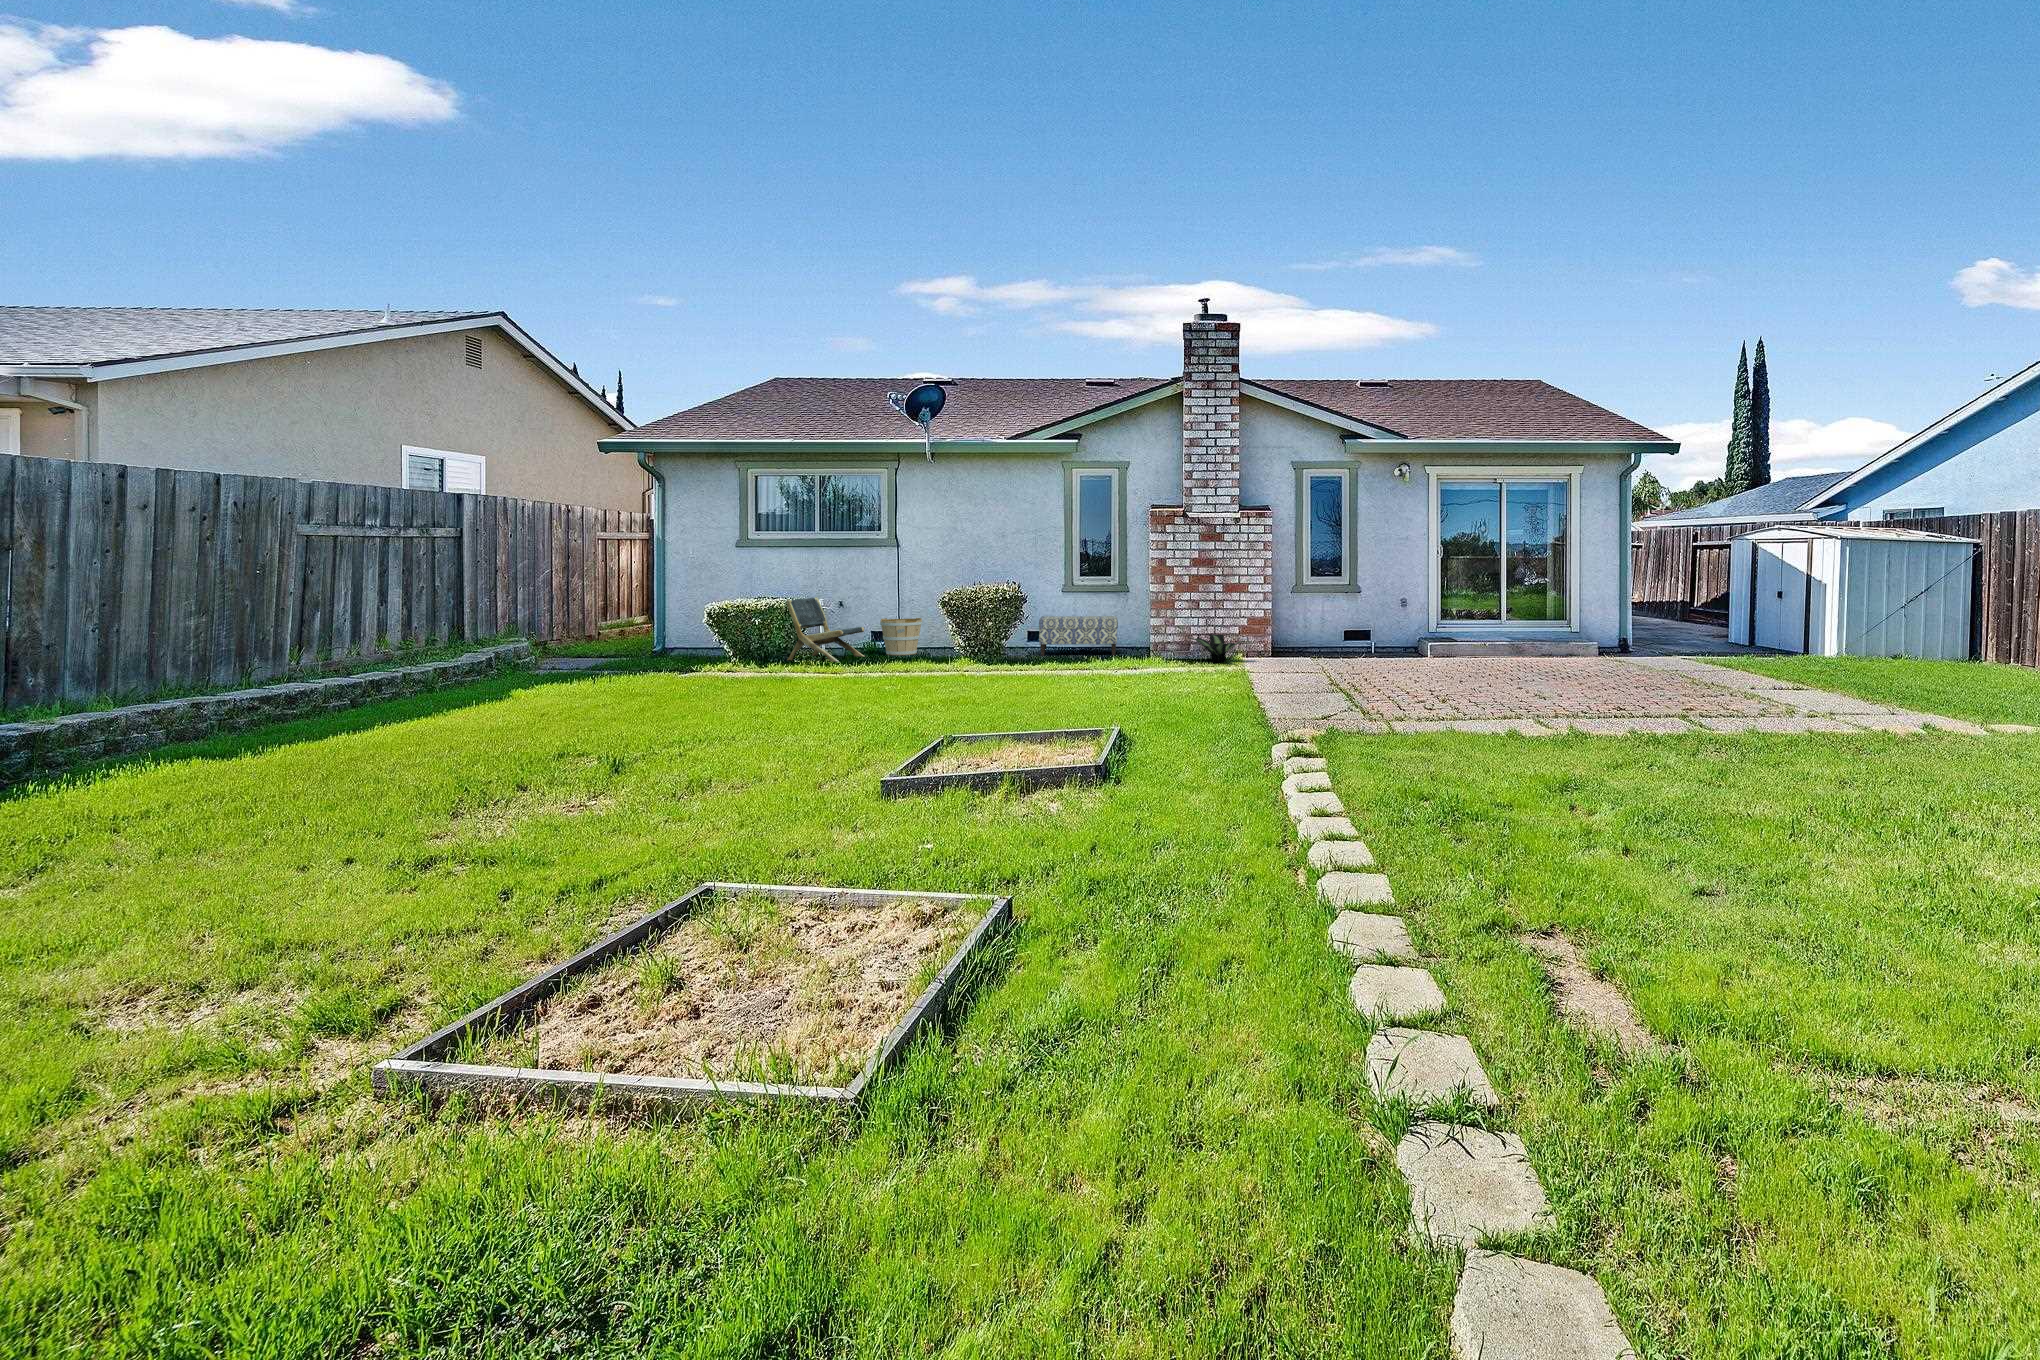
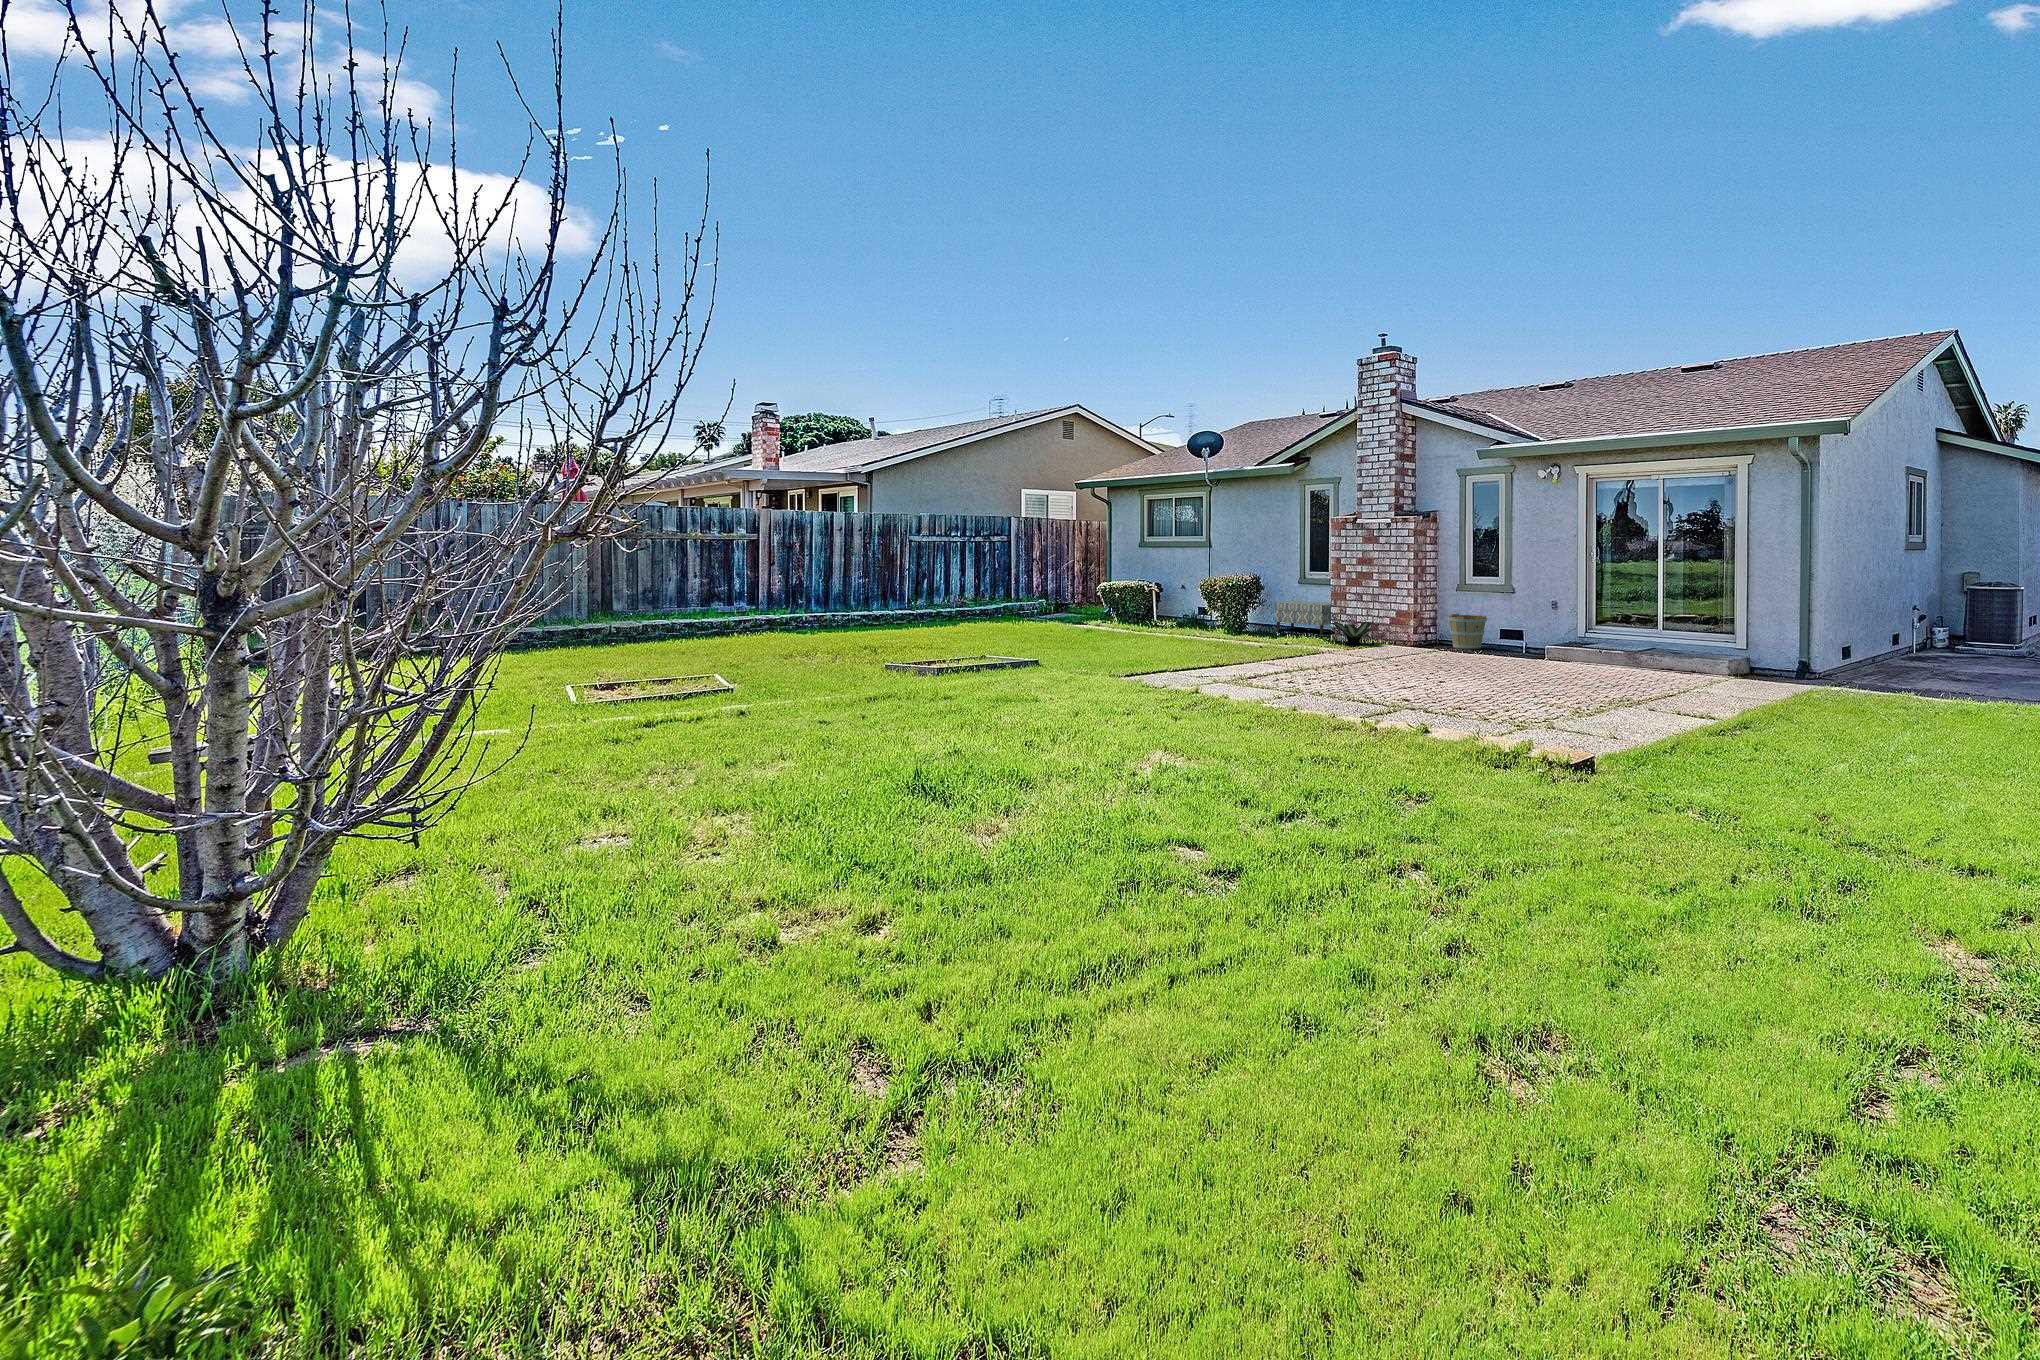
lounge chair: present [786,597,864,662] -> none [1141,580,1188,623]
wooden bucket: present [880,618,922,655] -> present [1448,614,1487,649]

